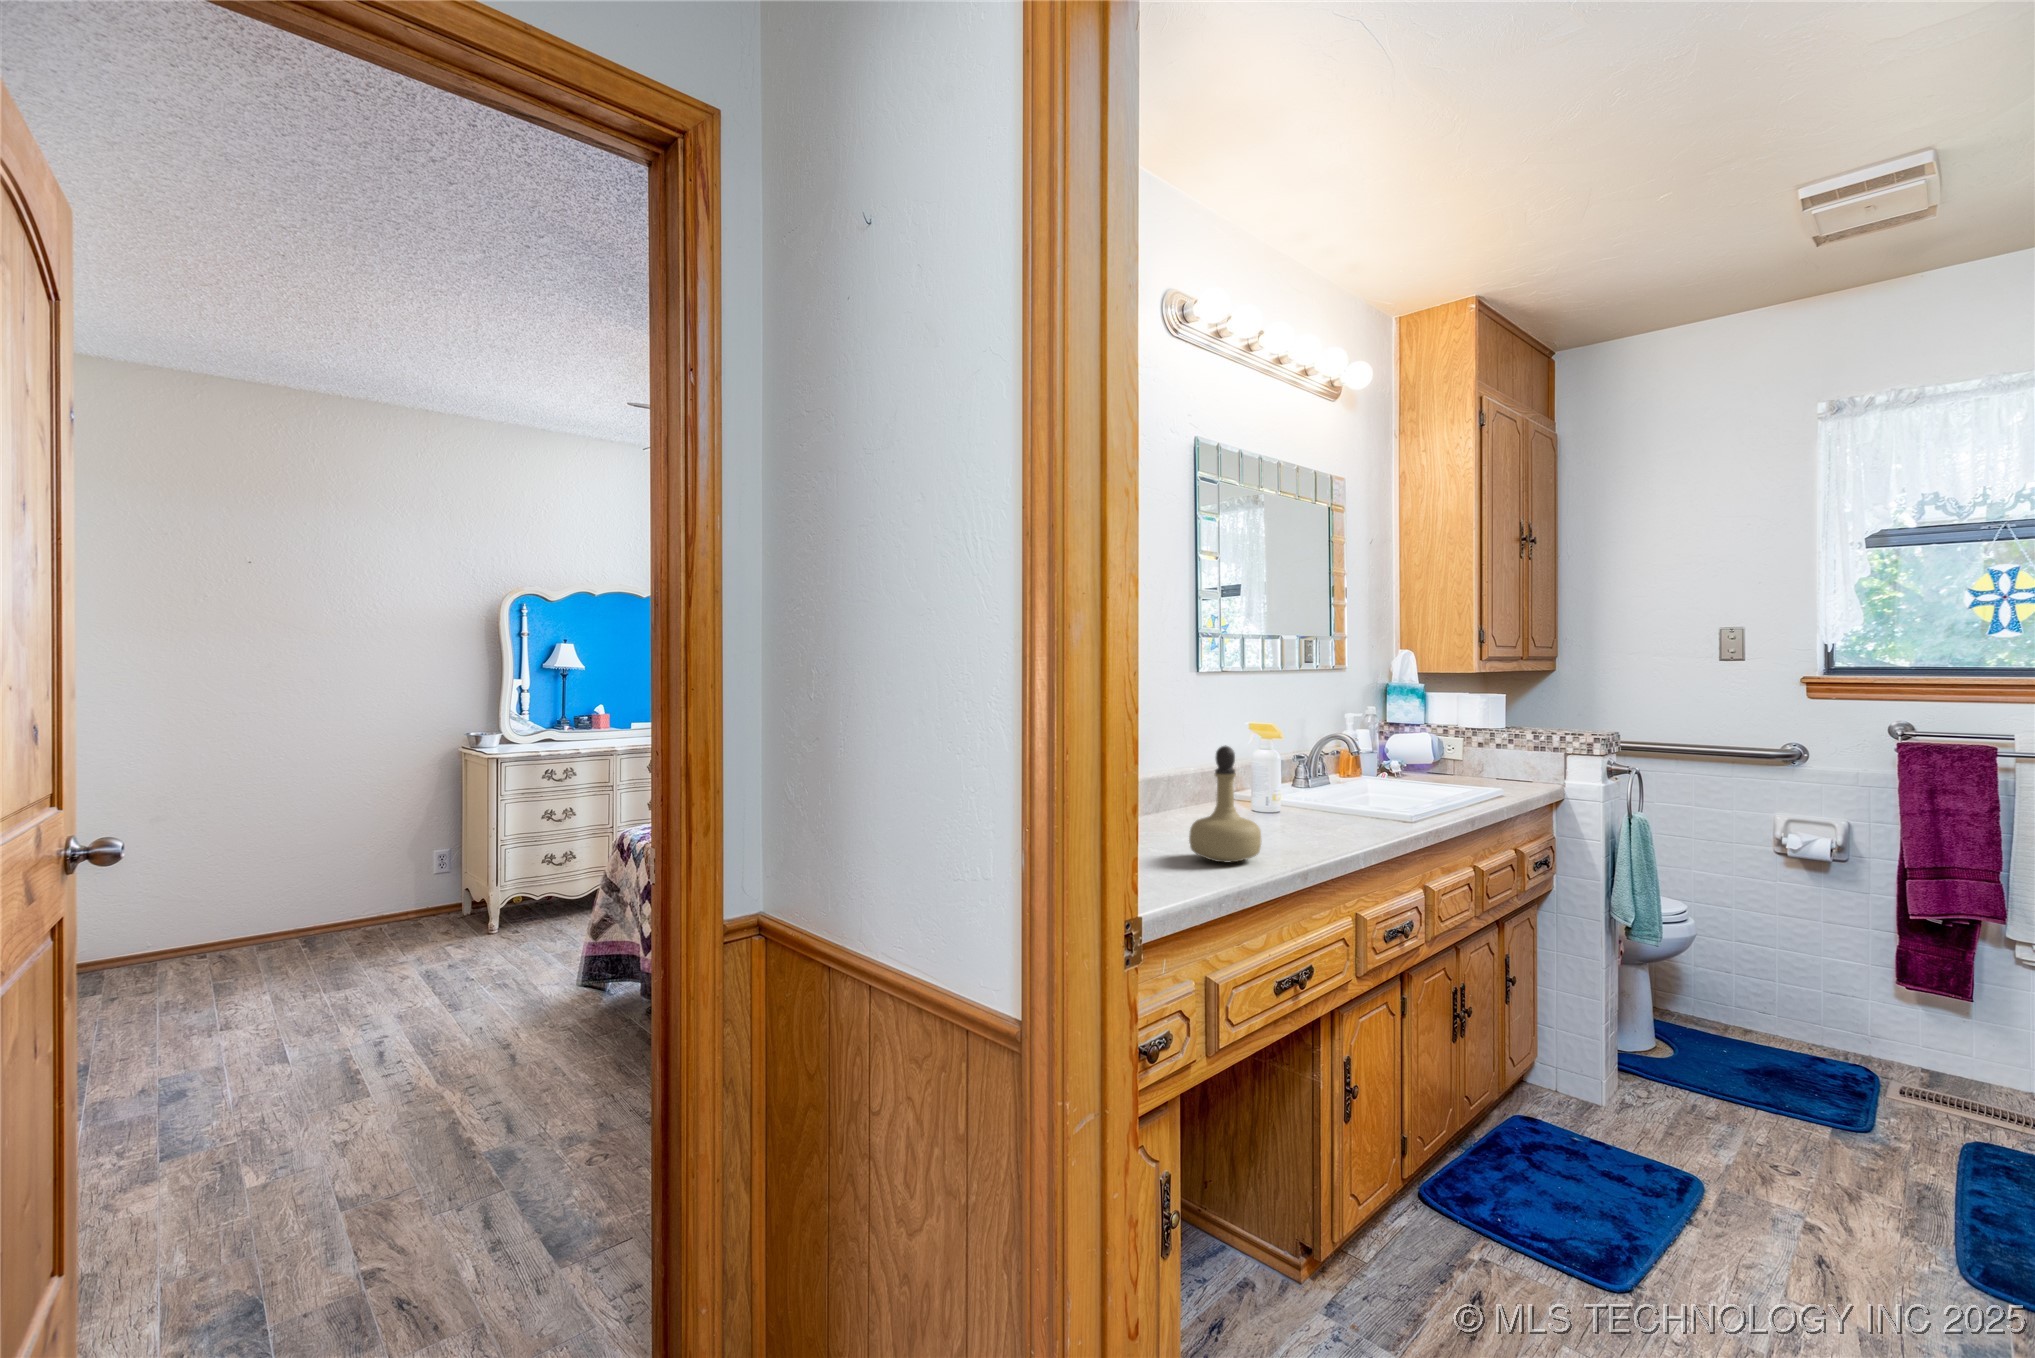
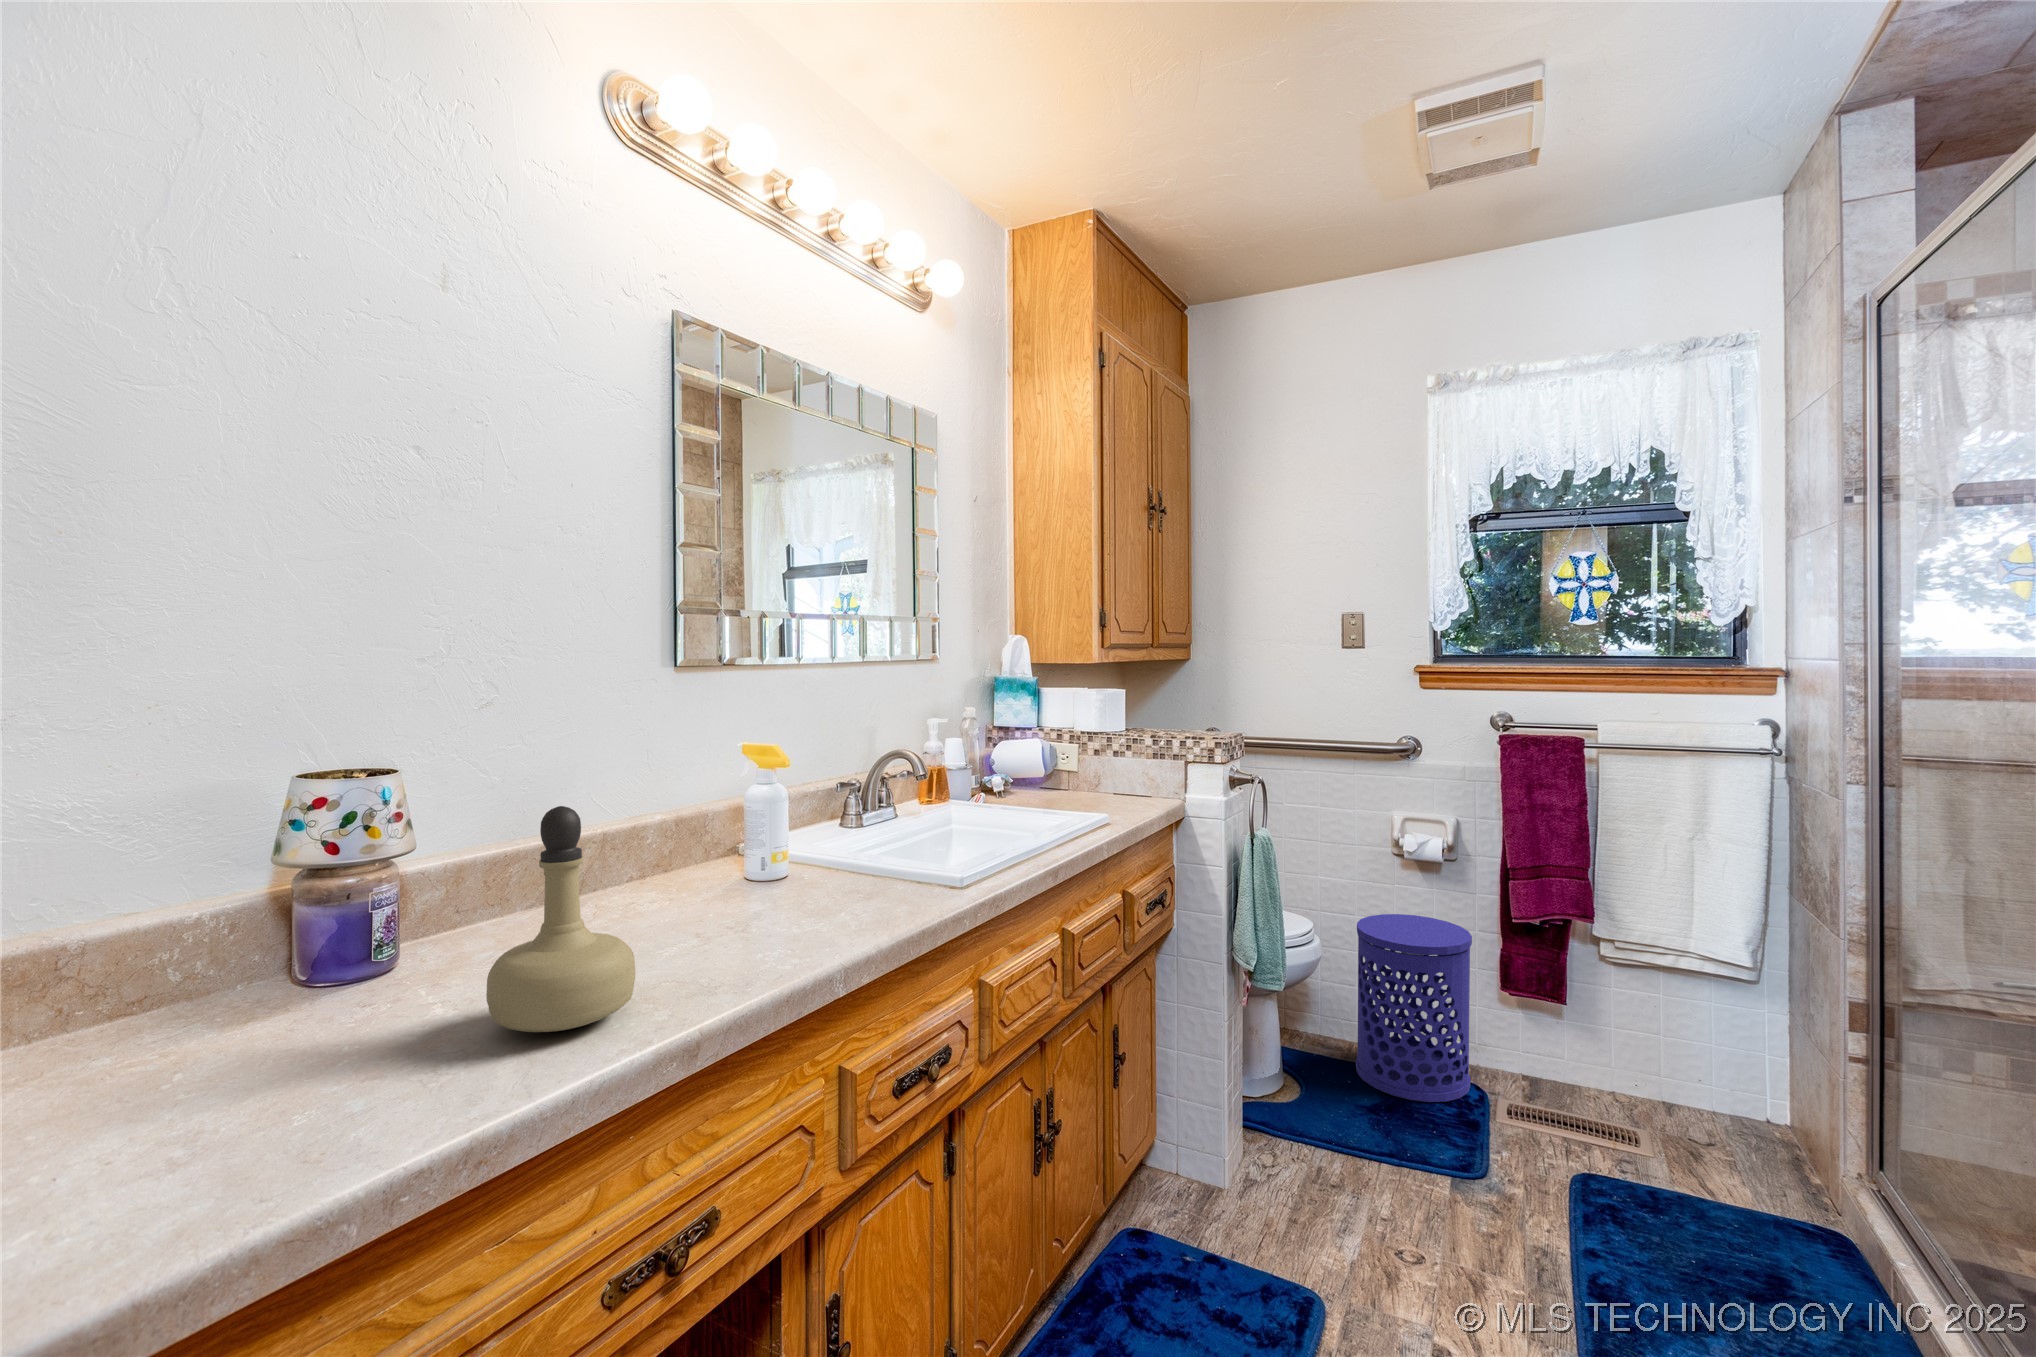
waste bin: none [1734,908,1863,1079] -> present [1356,914,1472,1102]

